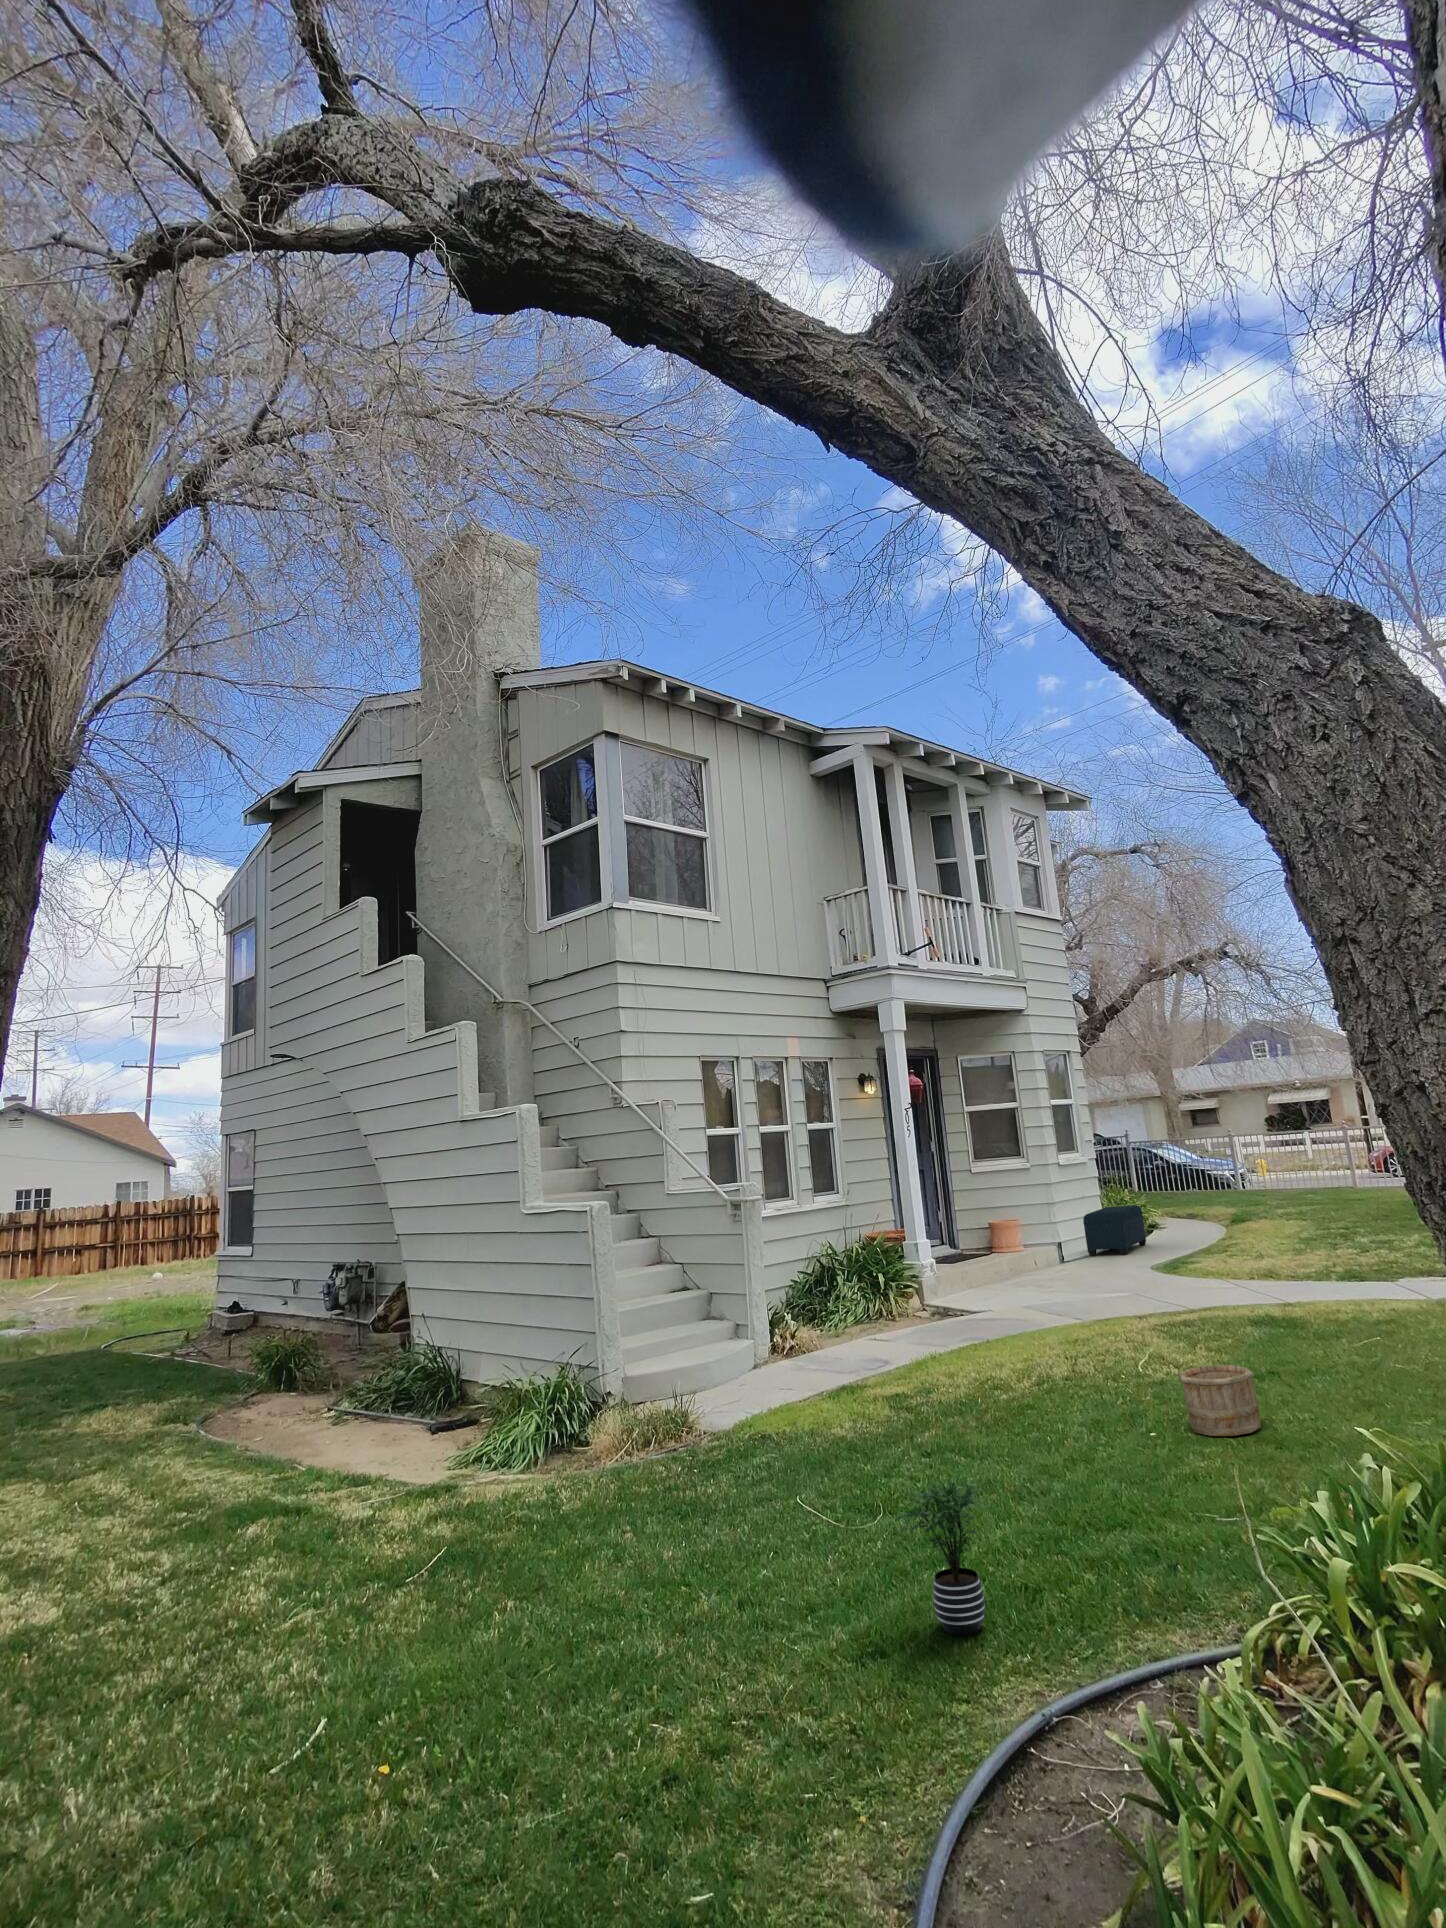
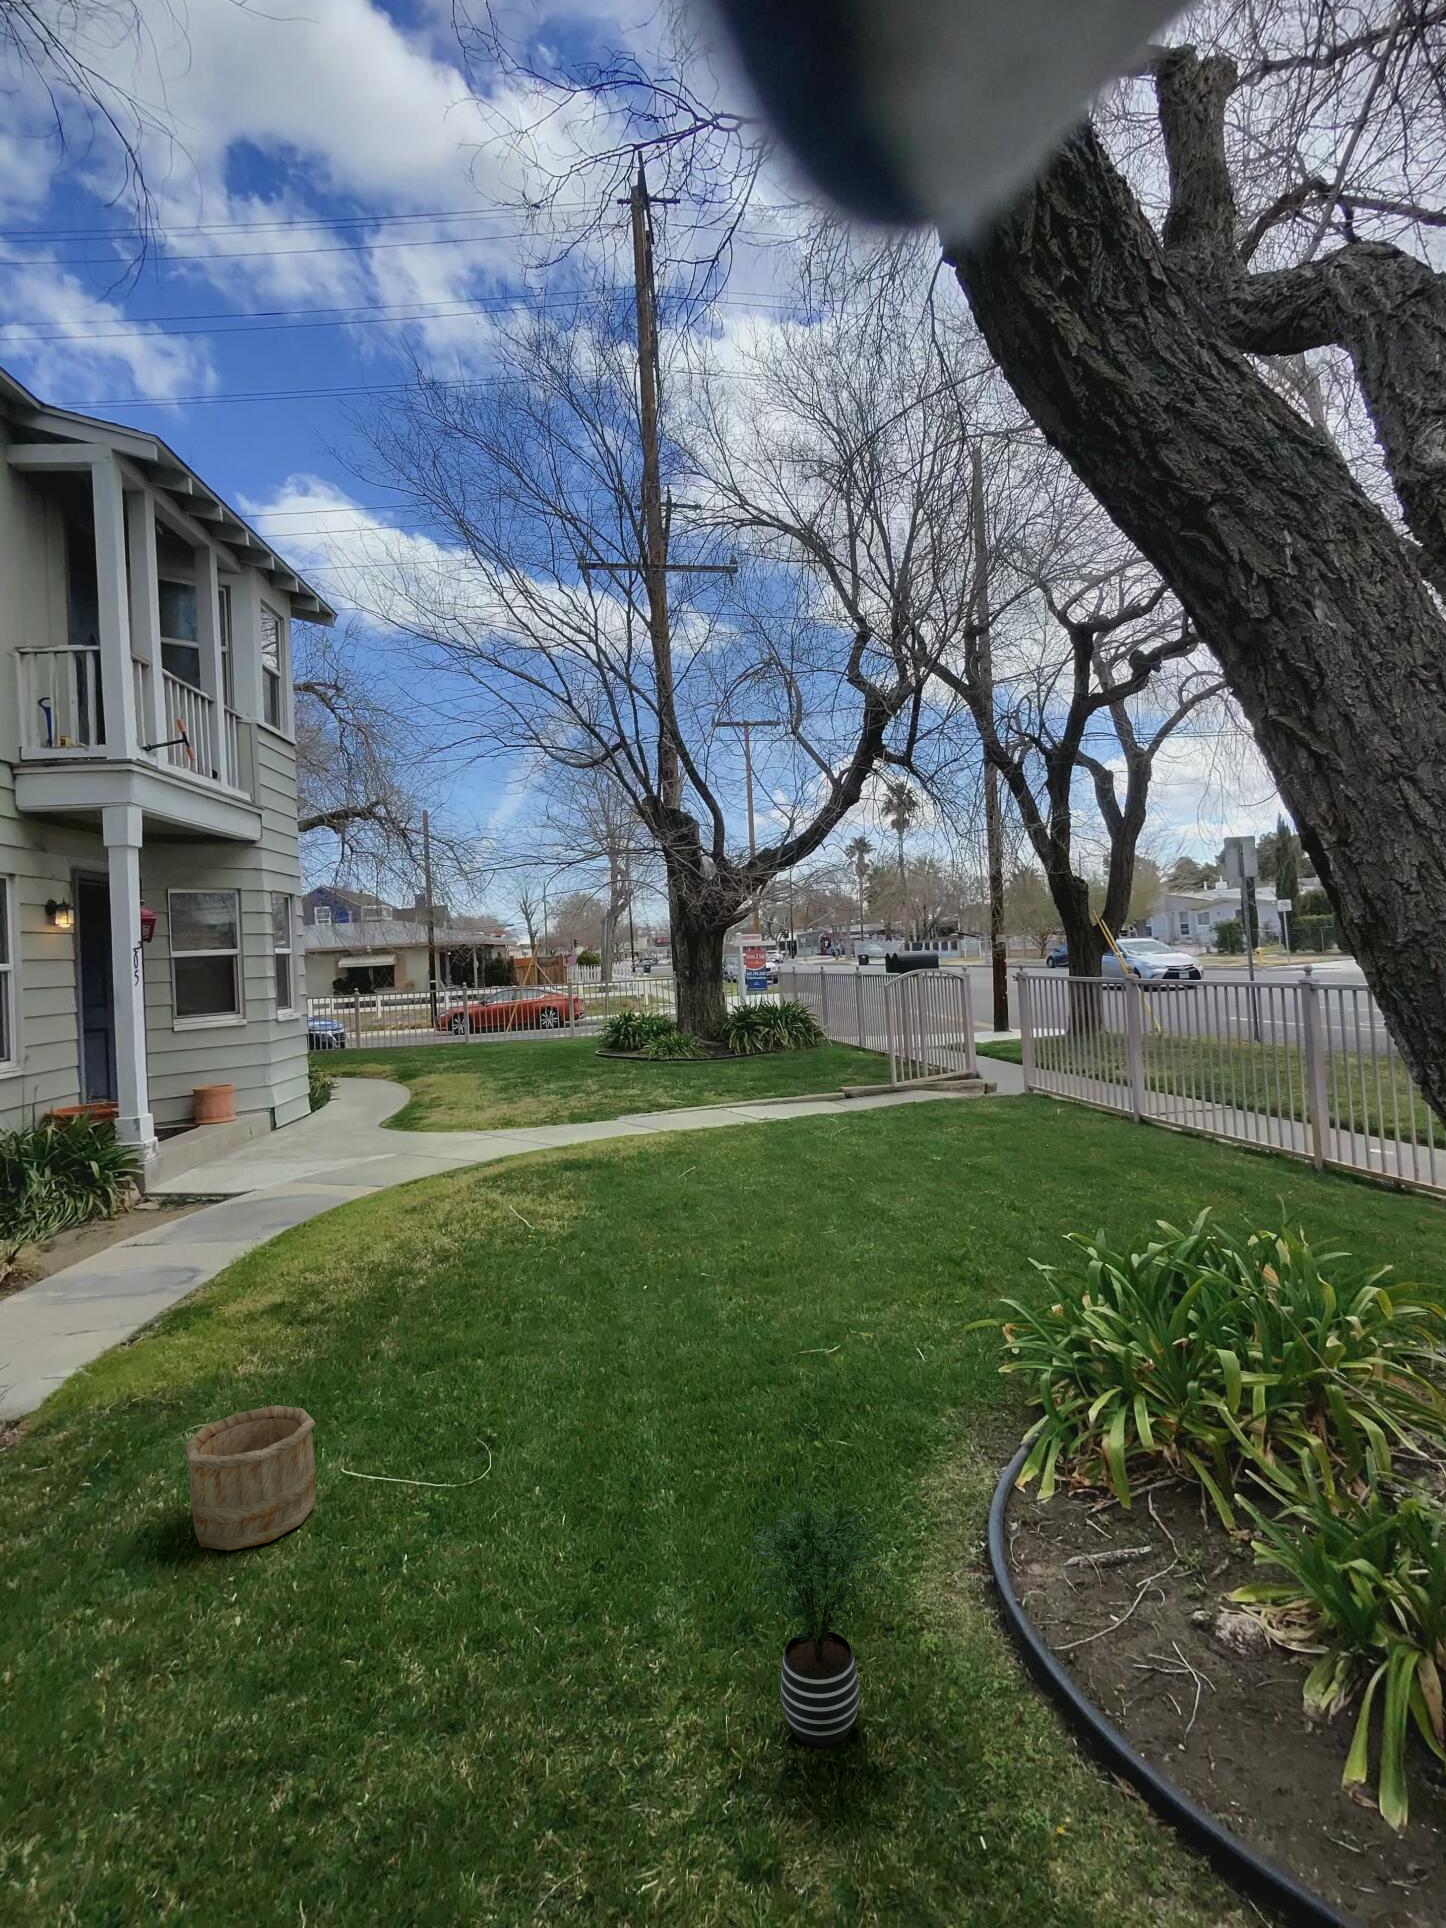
bench: present [1083,1205,1146,1256] -> none [294,1064,349,1120]
wooden bucket: present [1179,1365,1261,1436] -> present [184,1405,316,1550]

